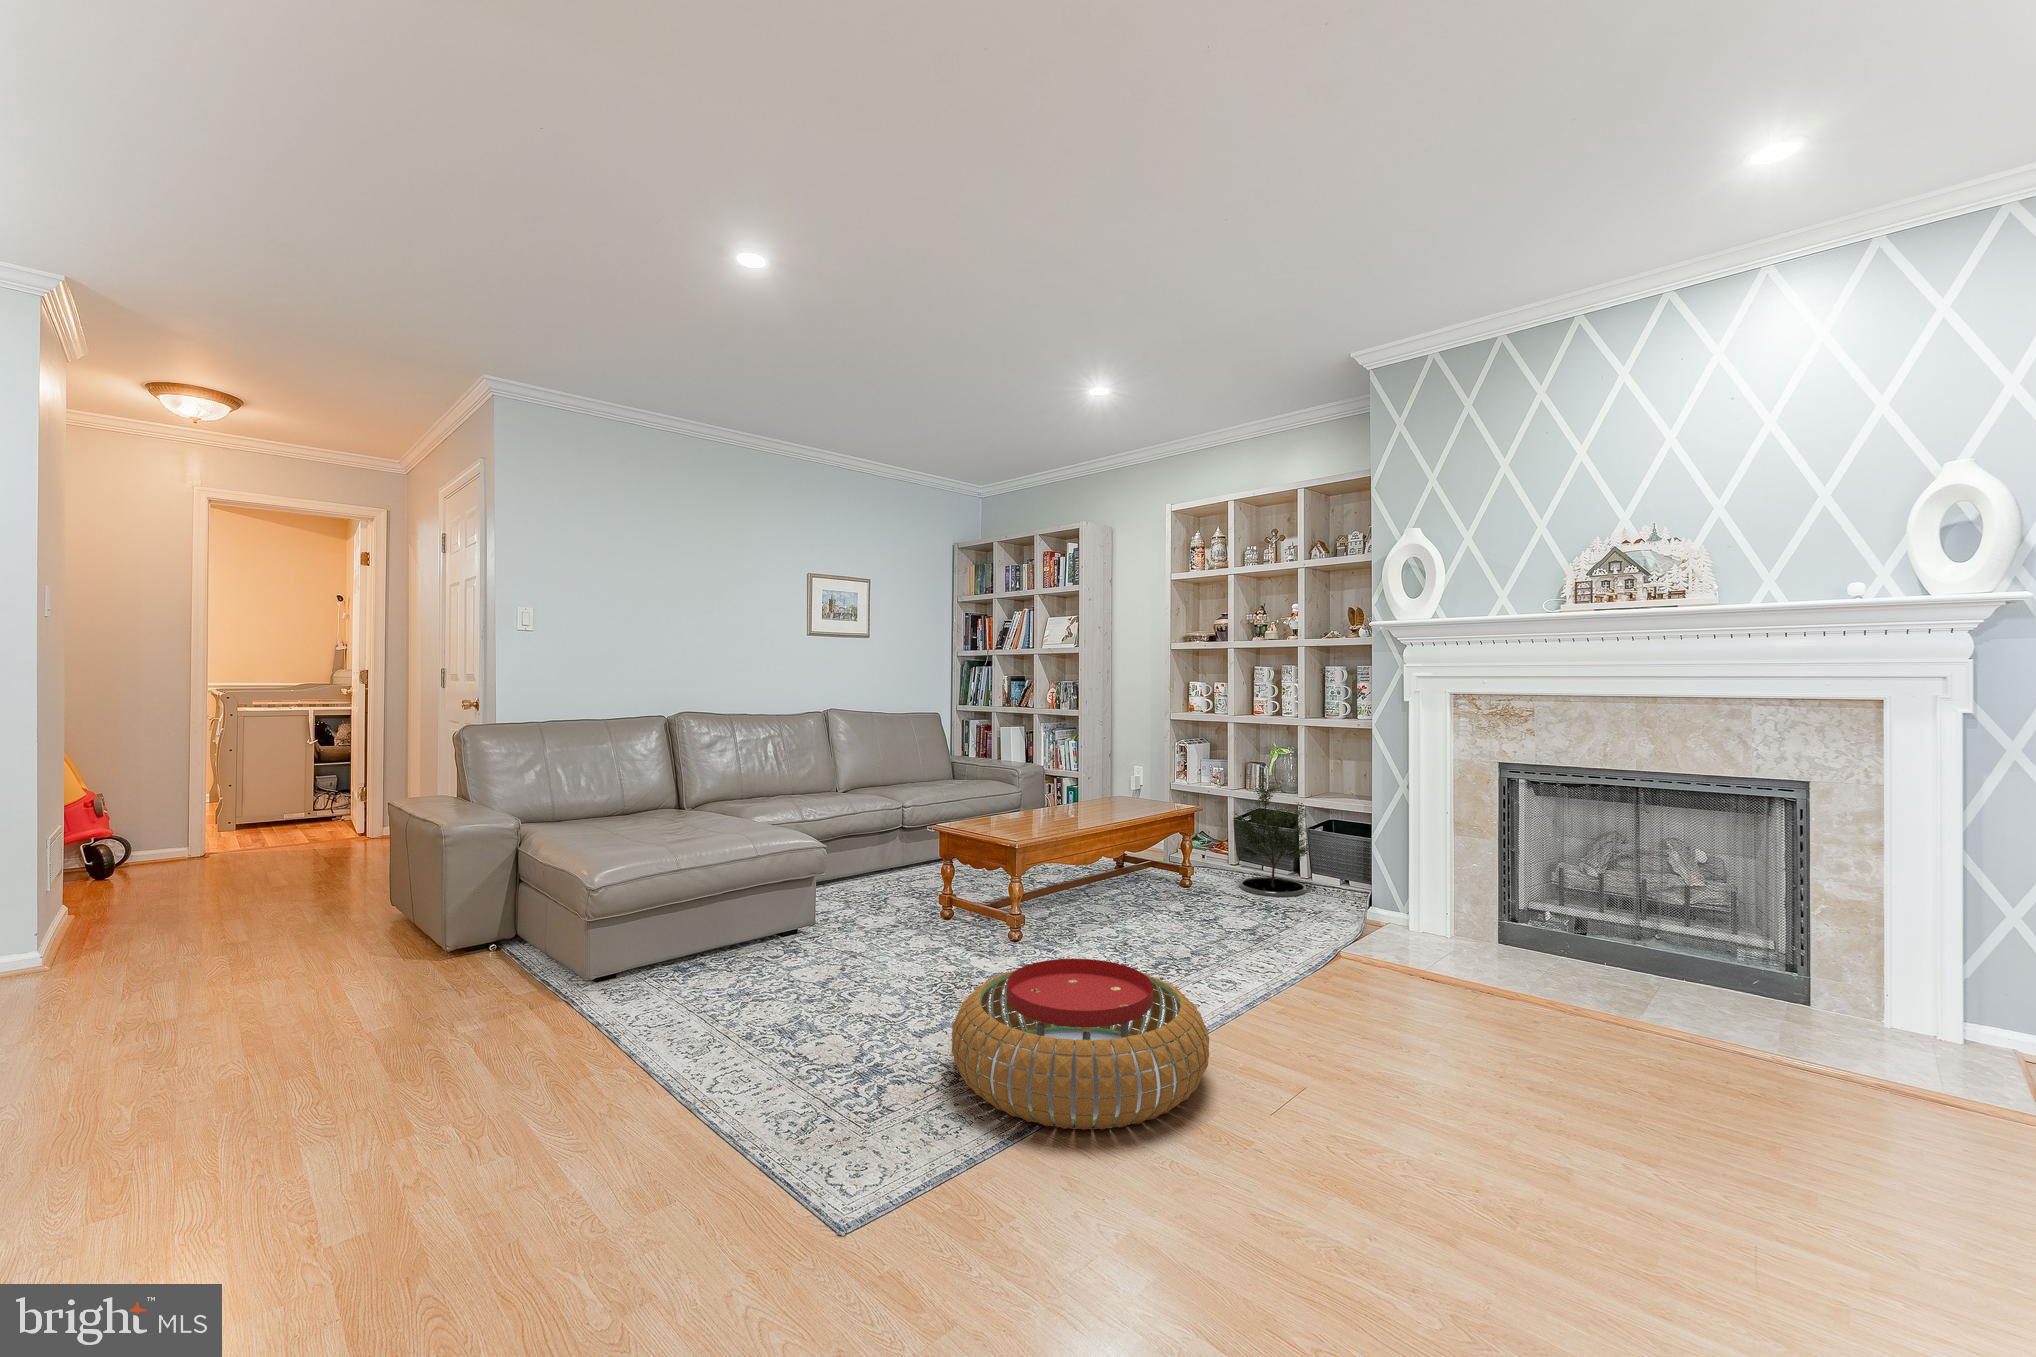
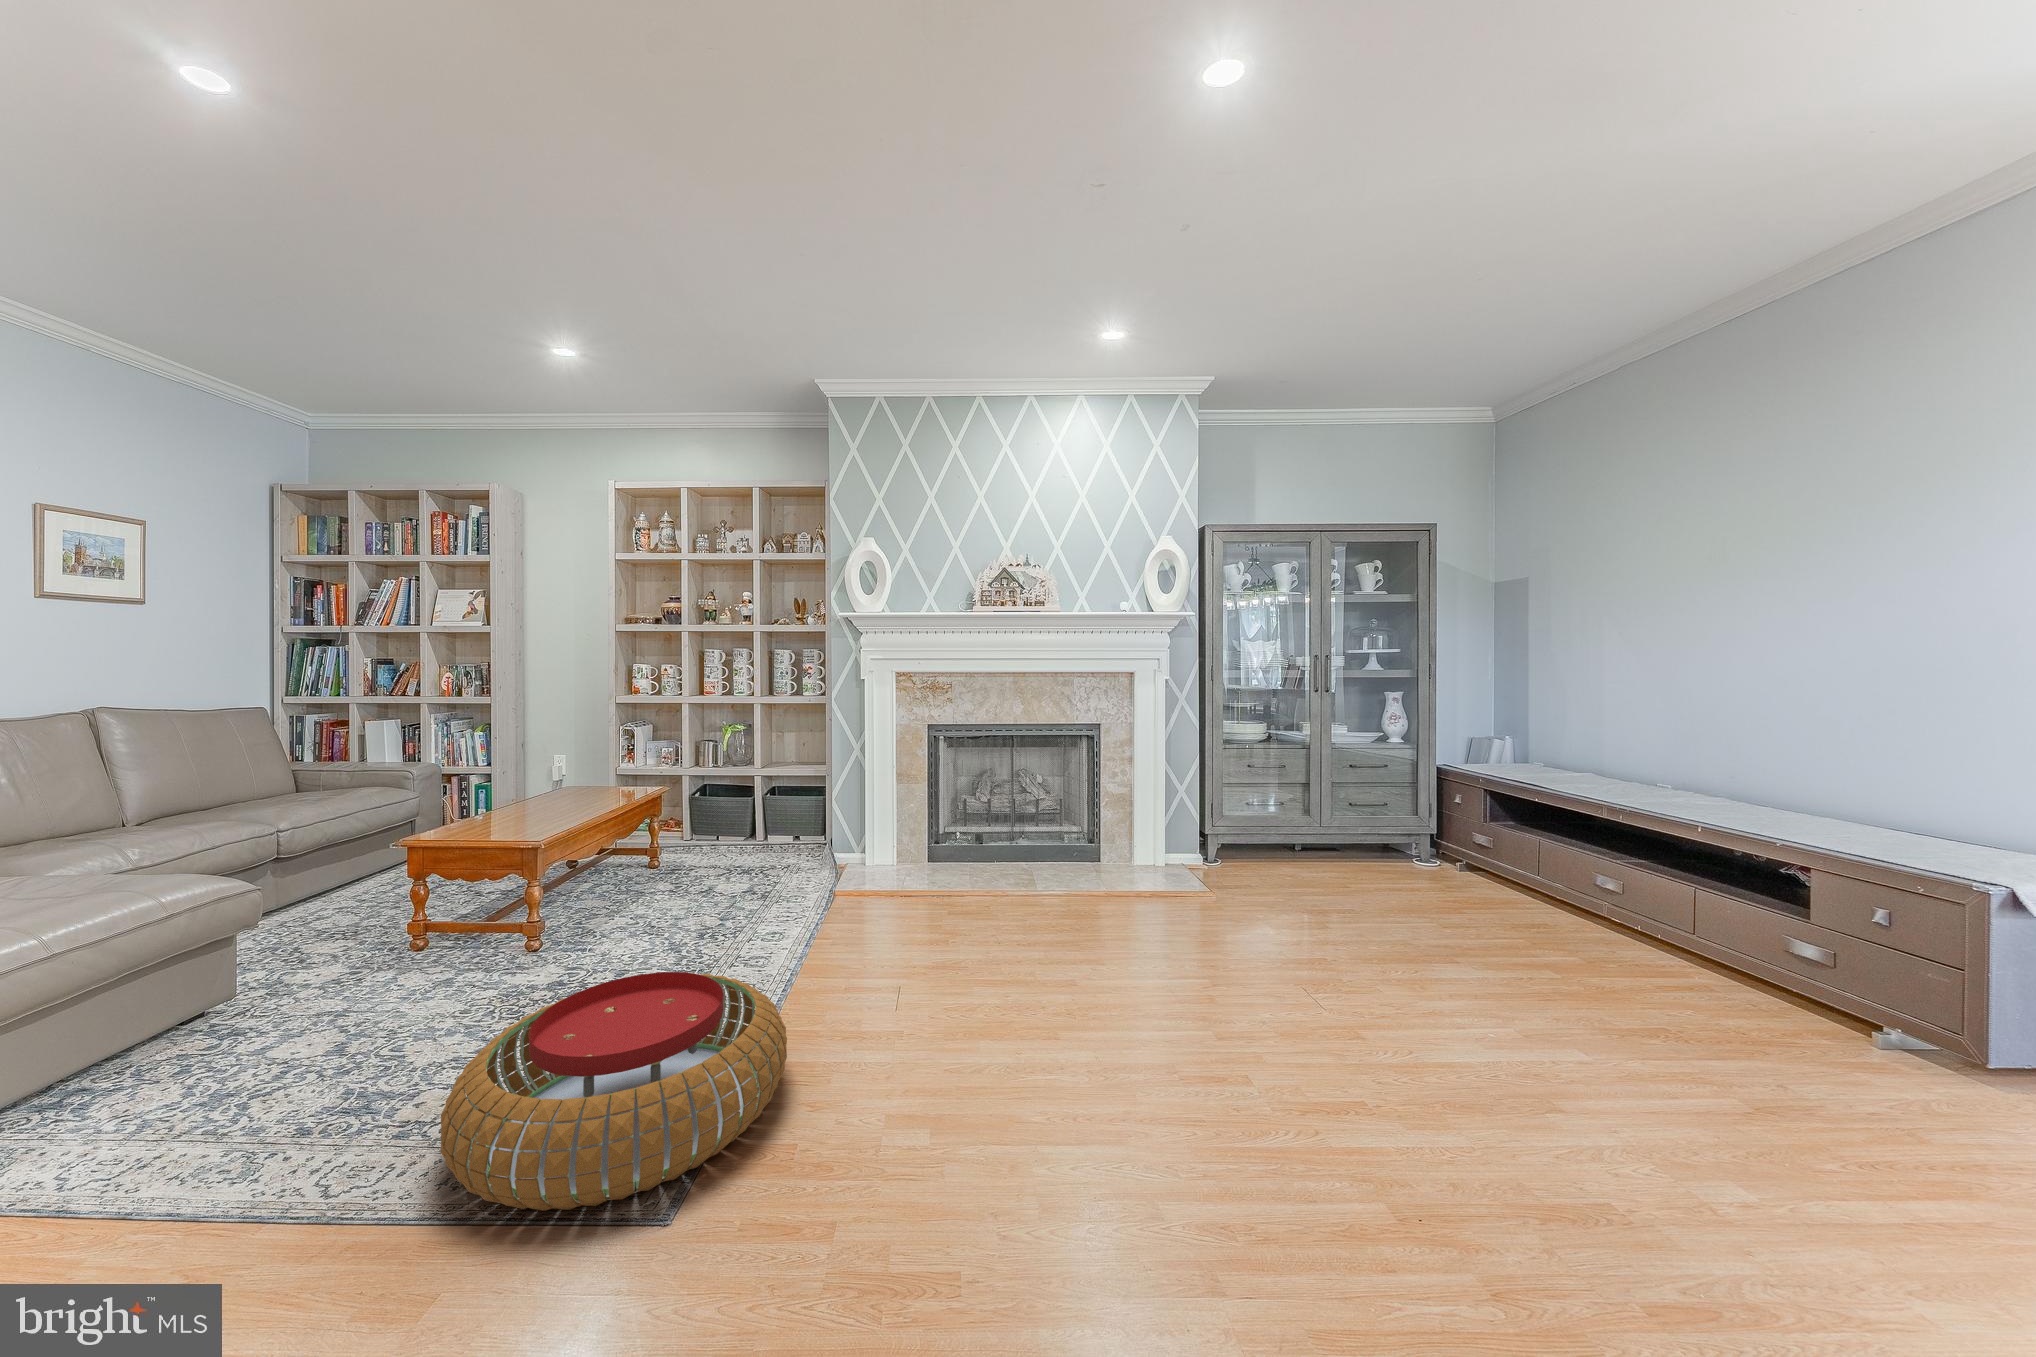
potted tree: present [1235,772,1313,896] -> none [696,747,771,861]

